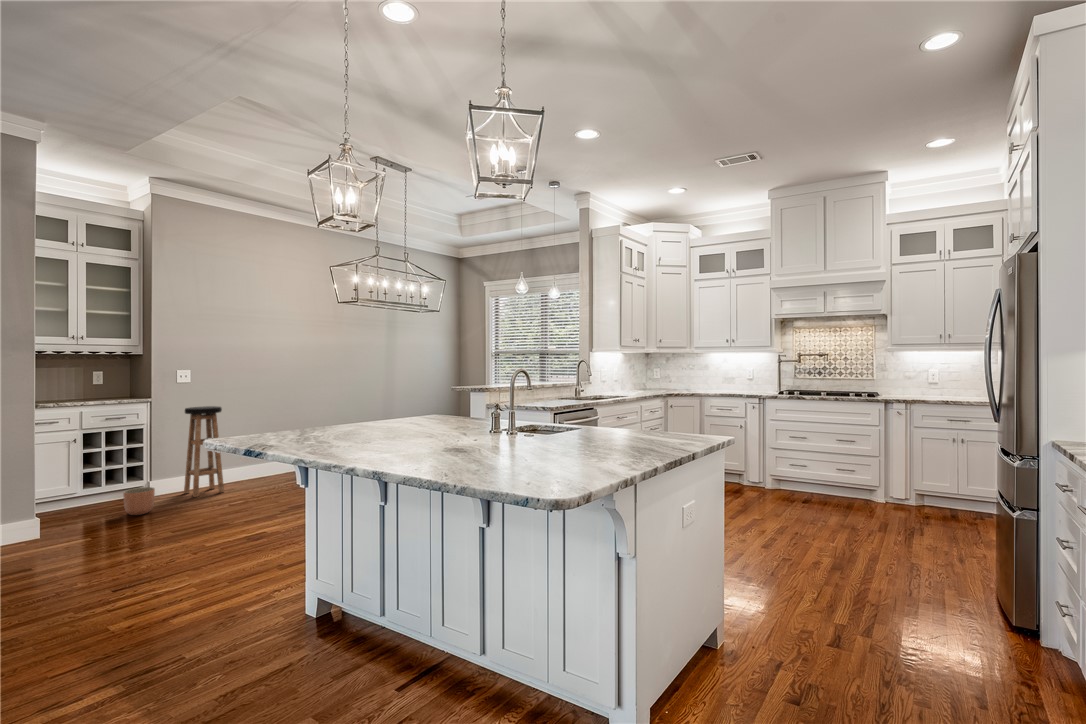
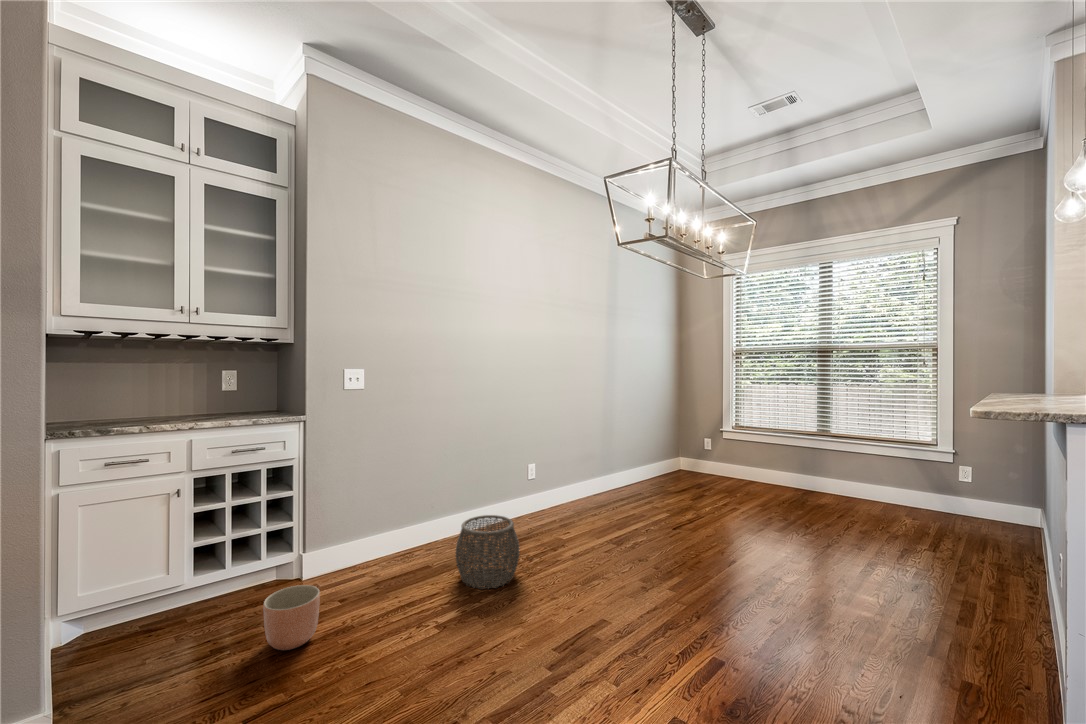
bar stool: present [184,406,224,497] -> none [354,425,417,583]
woven basket: none [243,460,285,498] -> present [455,515,520,589]

